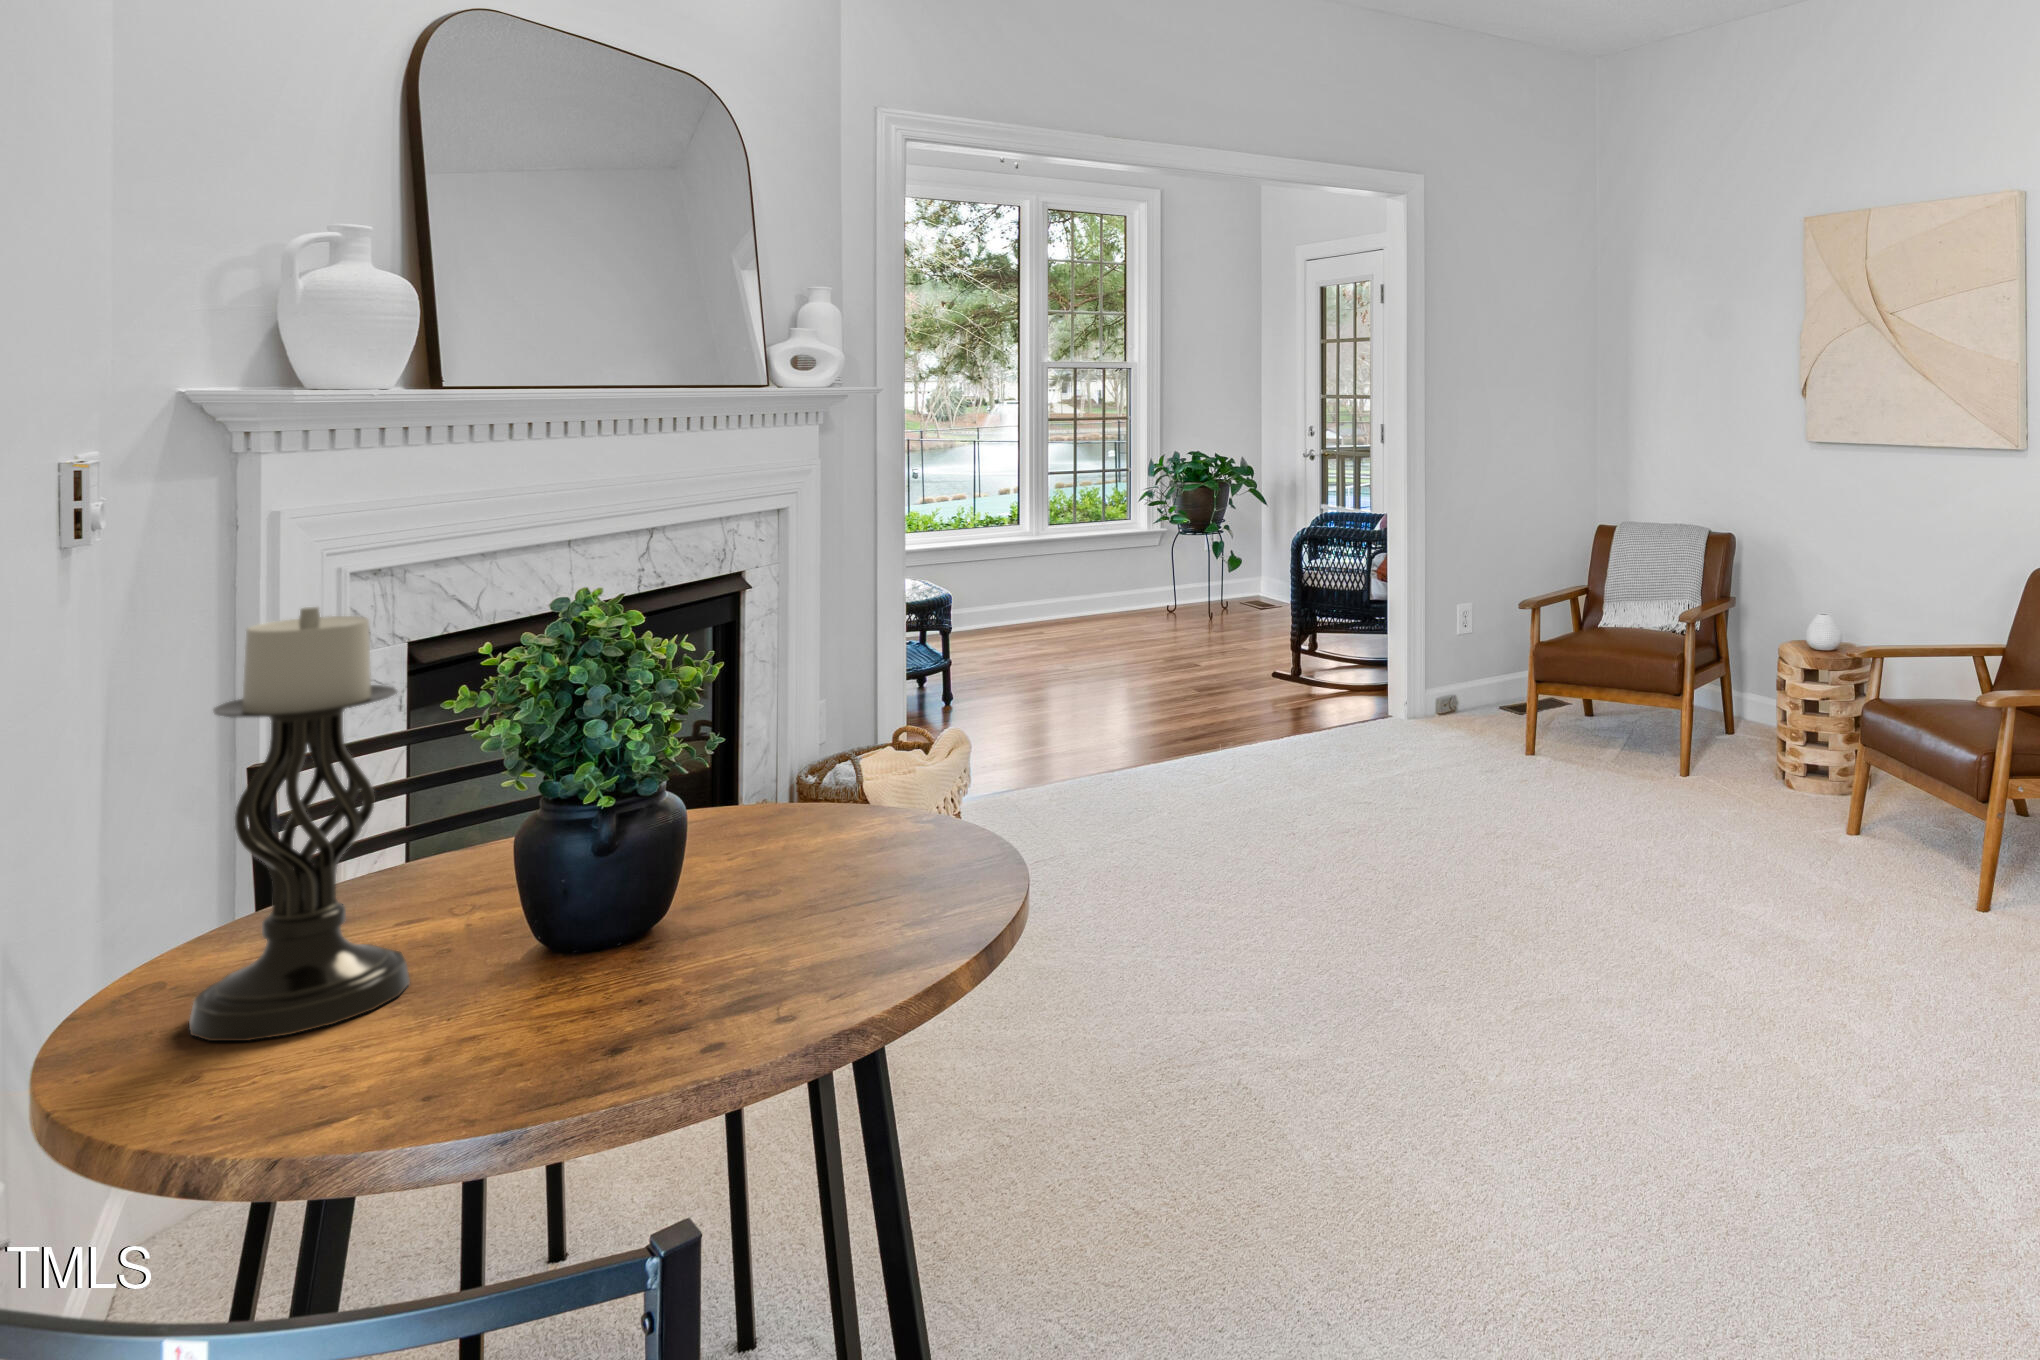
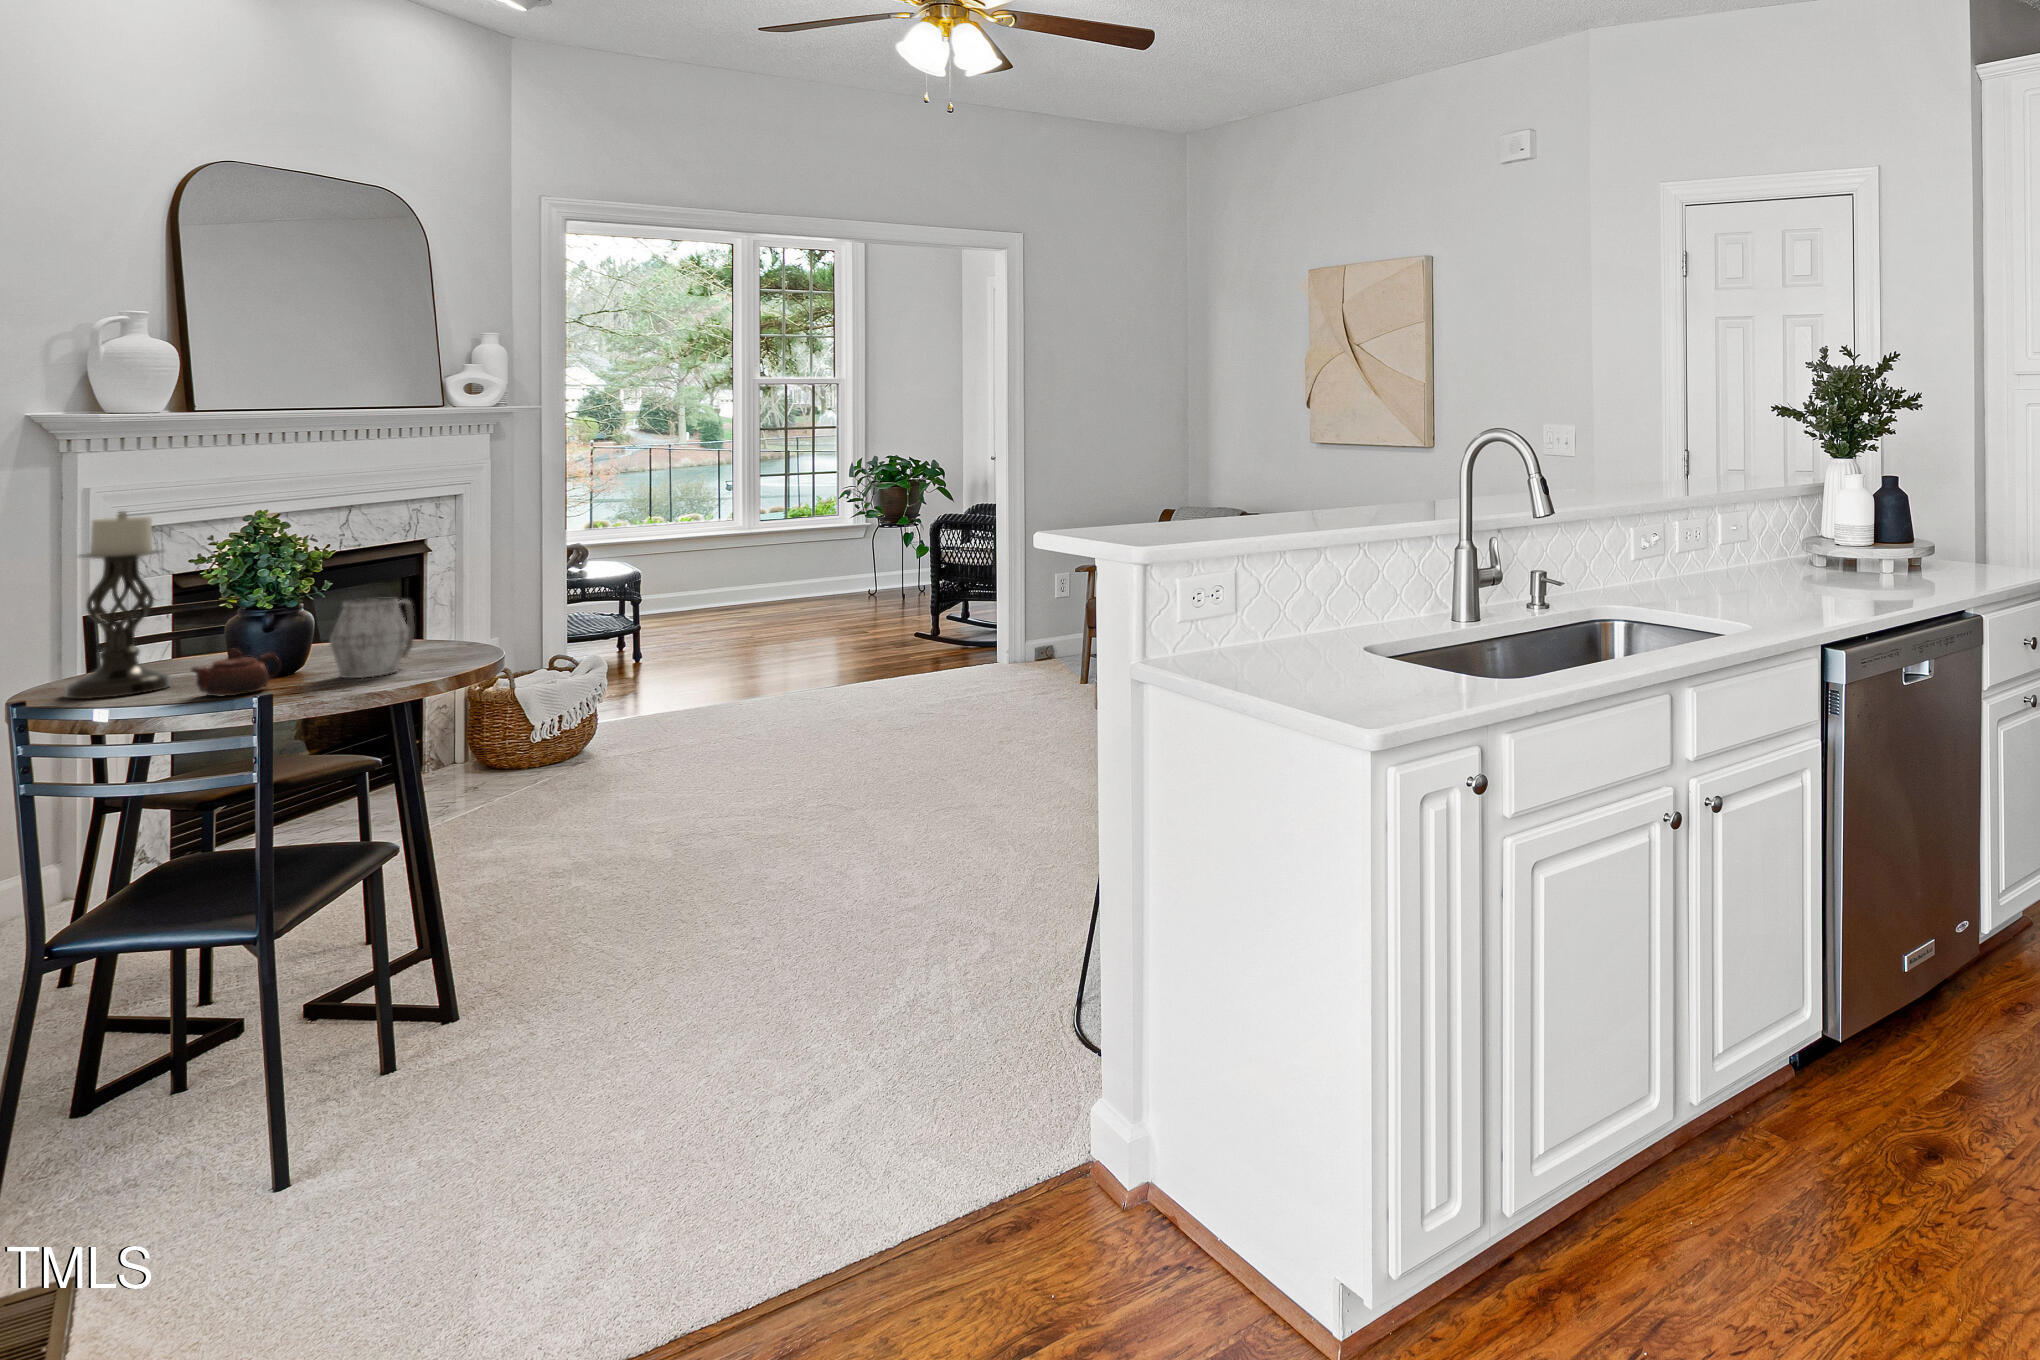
mug: none [725,781,872,971] -> present [330,598,414,678]
teapot: none [450,925,632,1052] -> present [190,649,280,696]

